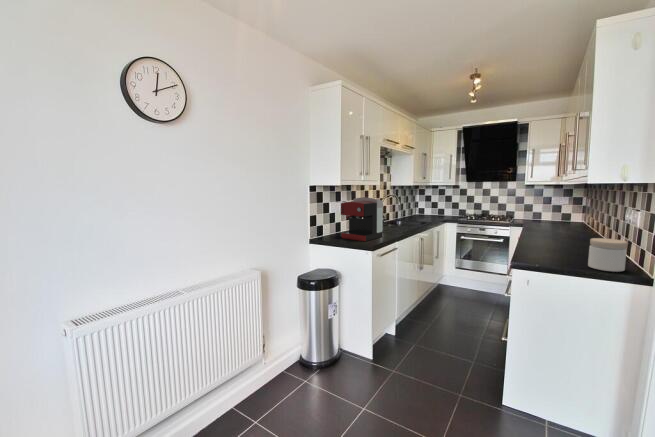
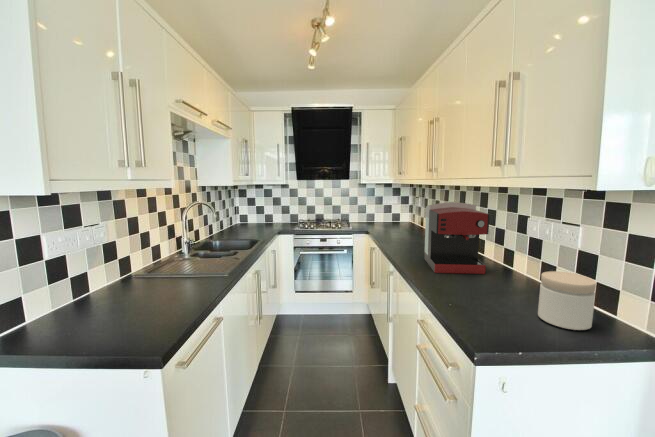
coffee maker: present [341,197,383,241] -> present [424,202,489,274]

